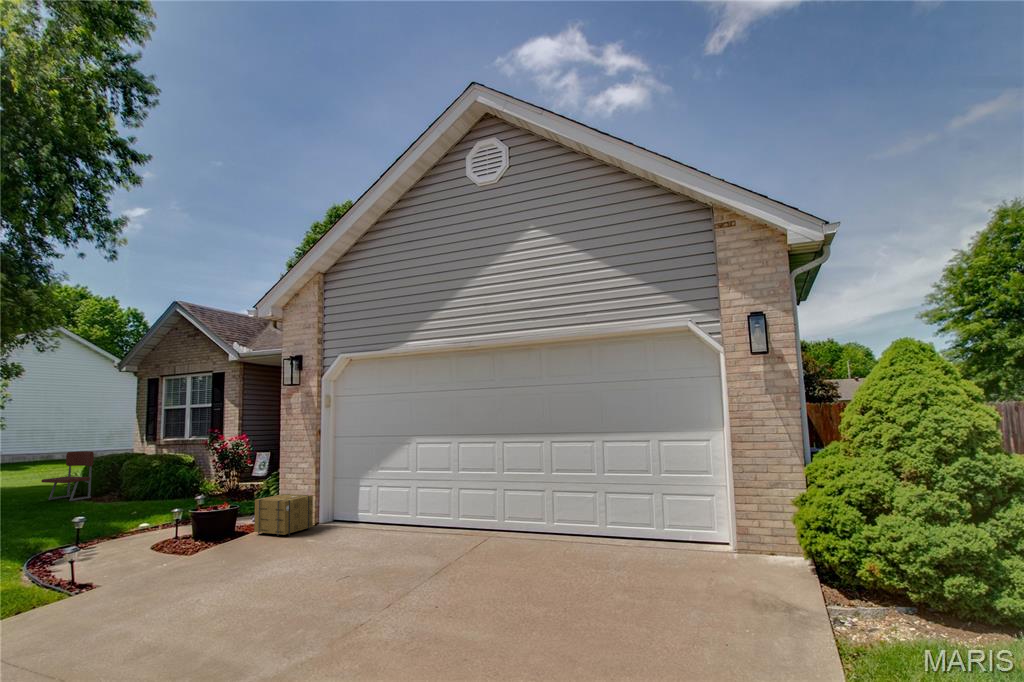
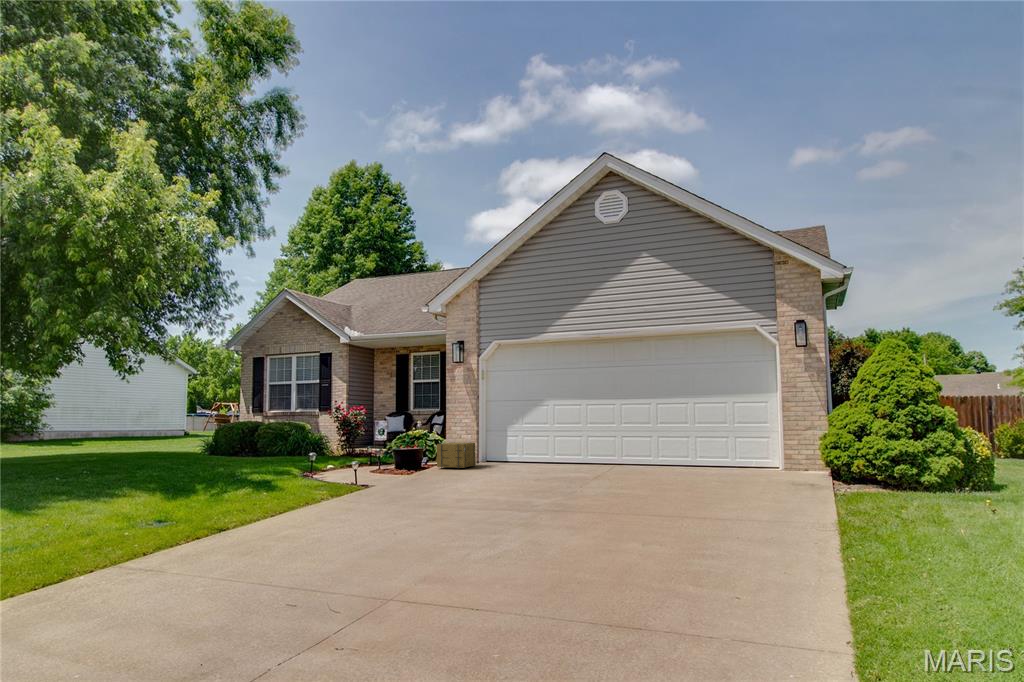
bench: present [41,451,94,501] -> none [193,418,235,458]

